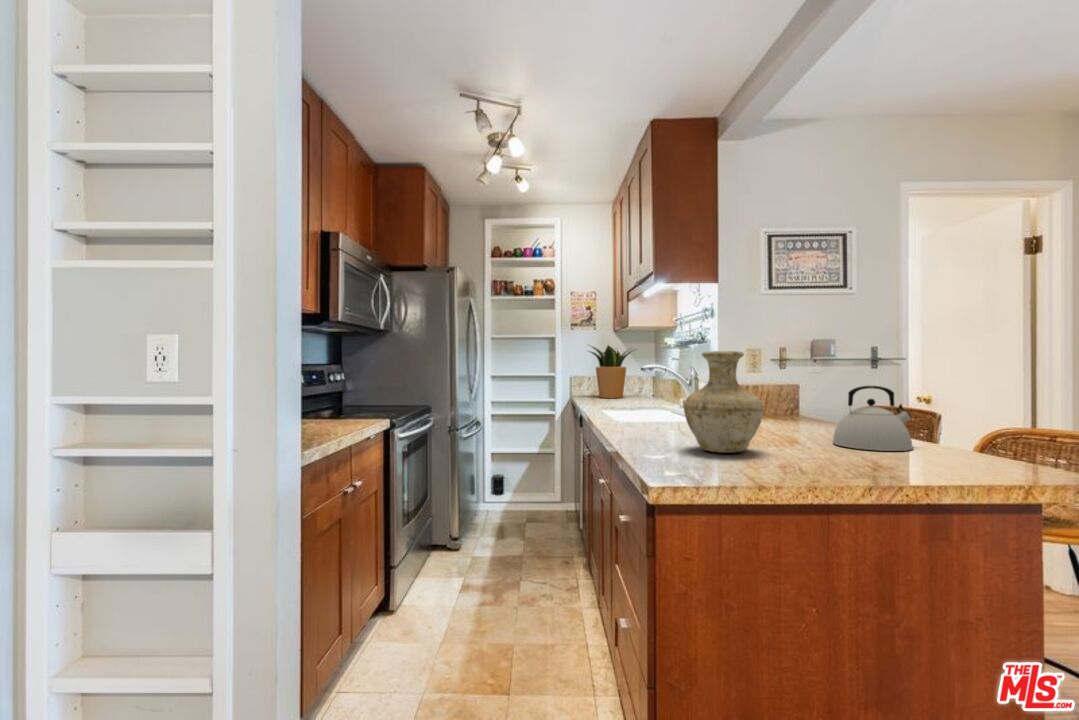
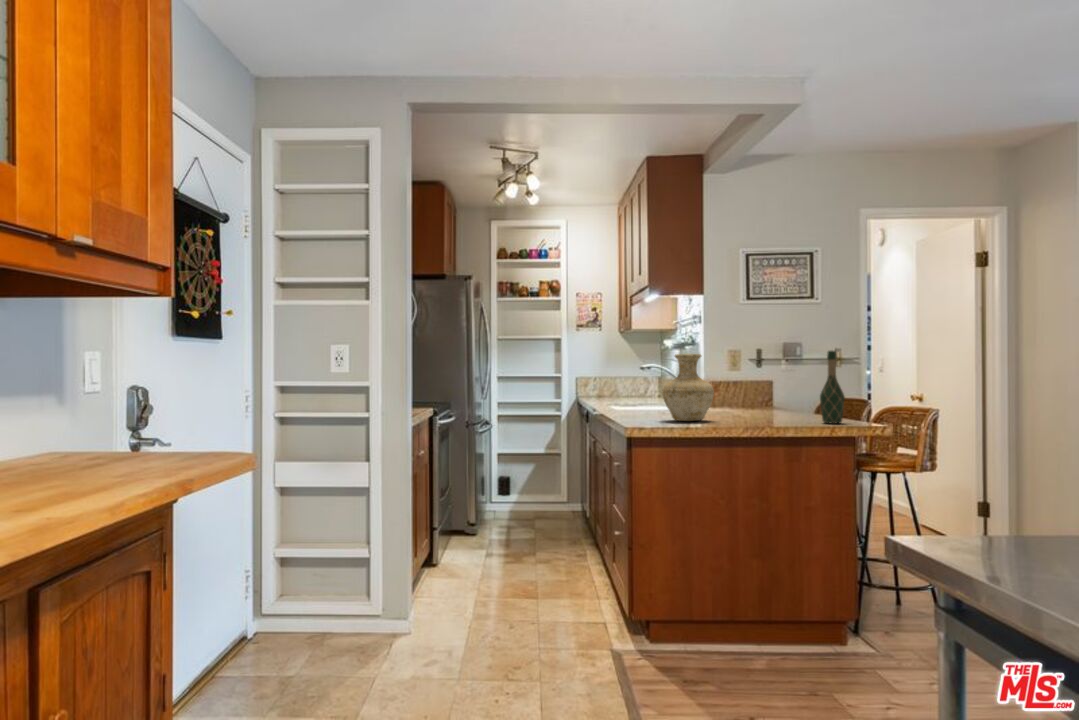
potted plant: present [589,346,632,398] -> none [592,345,643,398]
wine bottle: none [947,346,996,467] -> present [820,351,845,424]
kettle: present [833,386,913,451] -> none [767,377,817,419]

